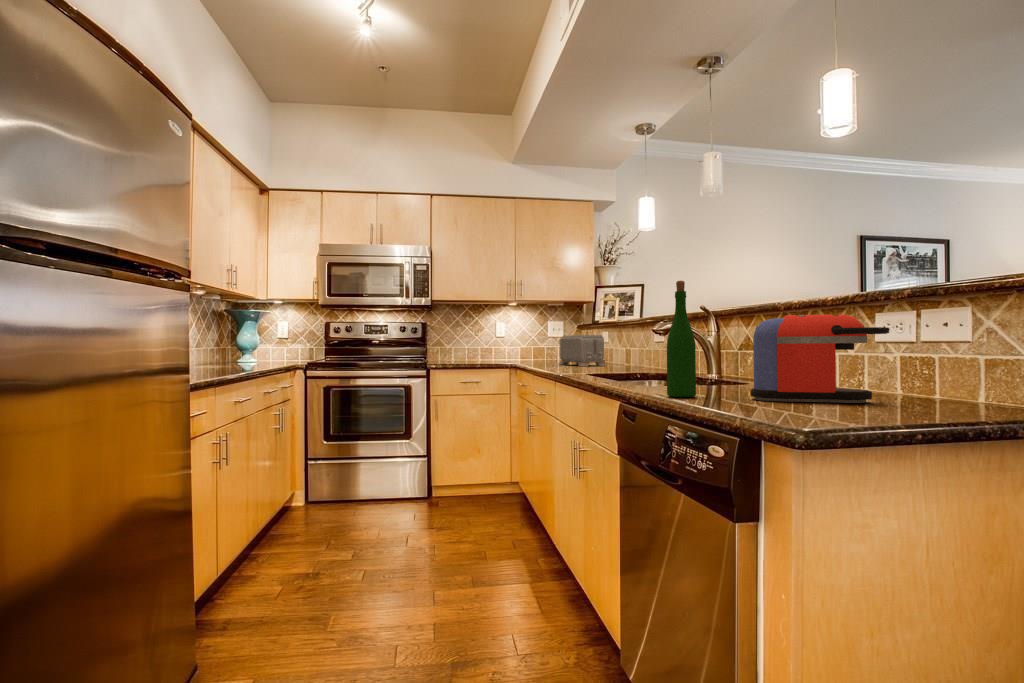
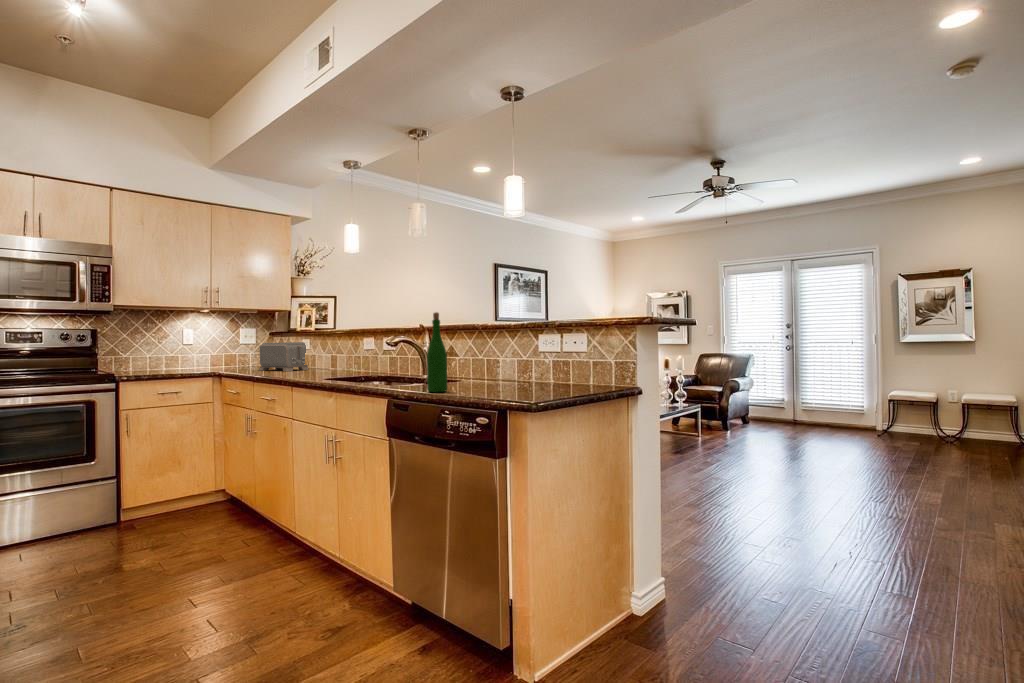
coffee maker: present [751,314,889,403] -> none [479,336,550,391]

